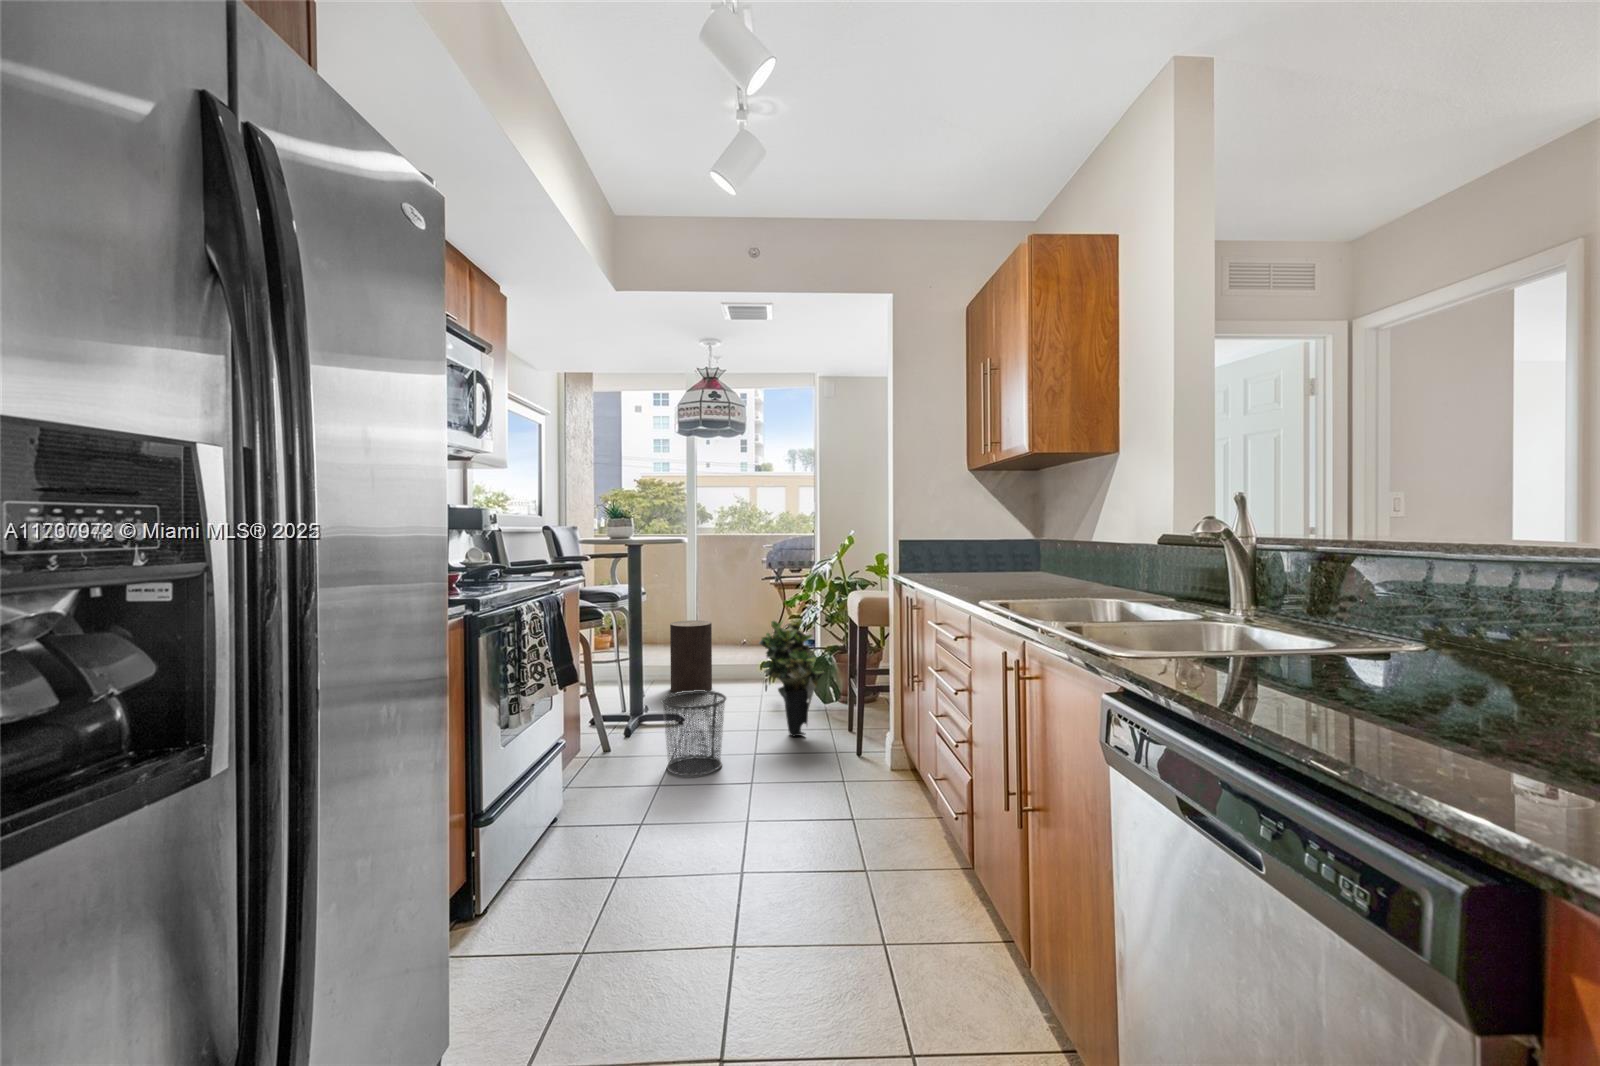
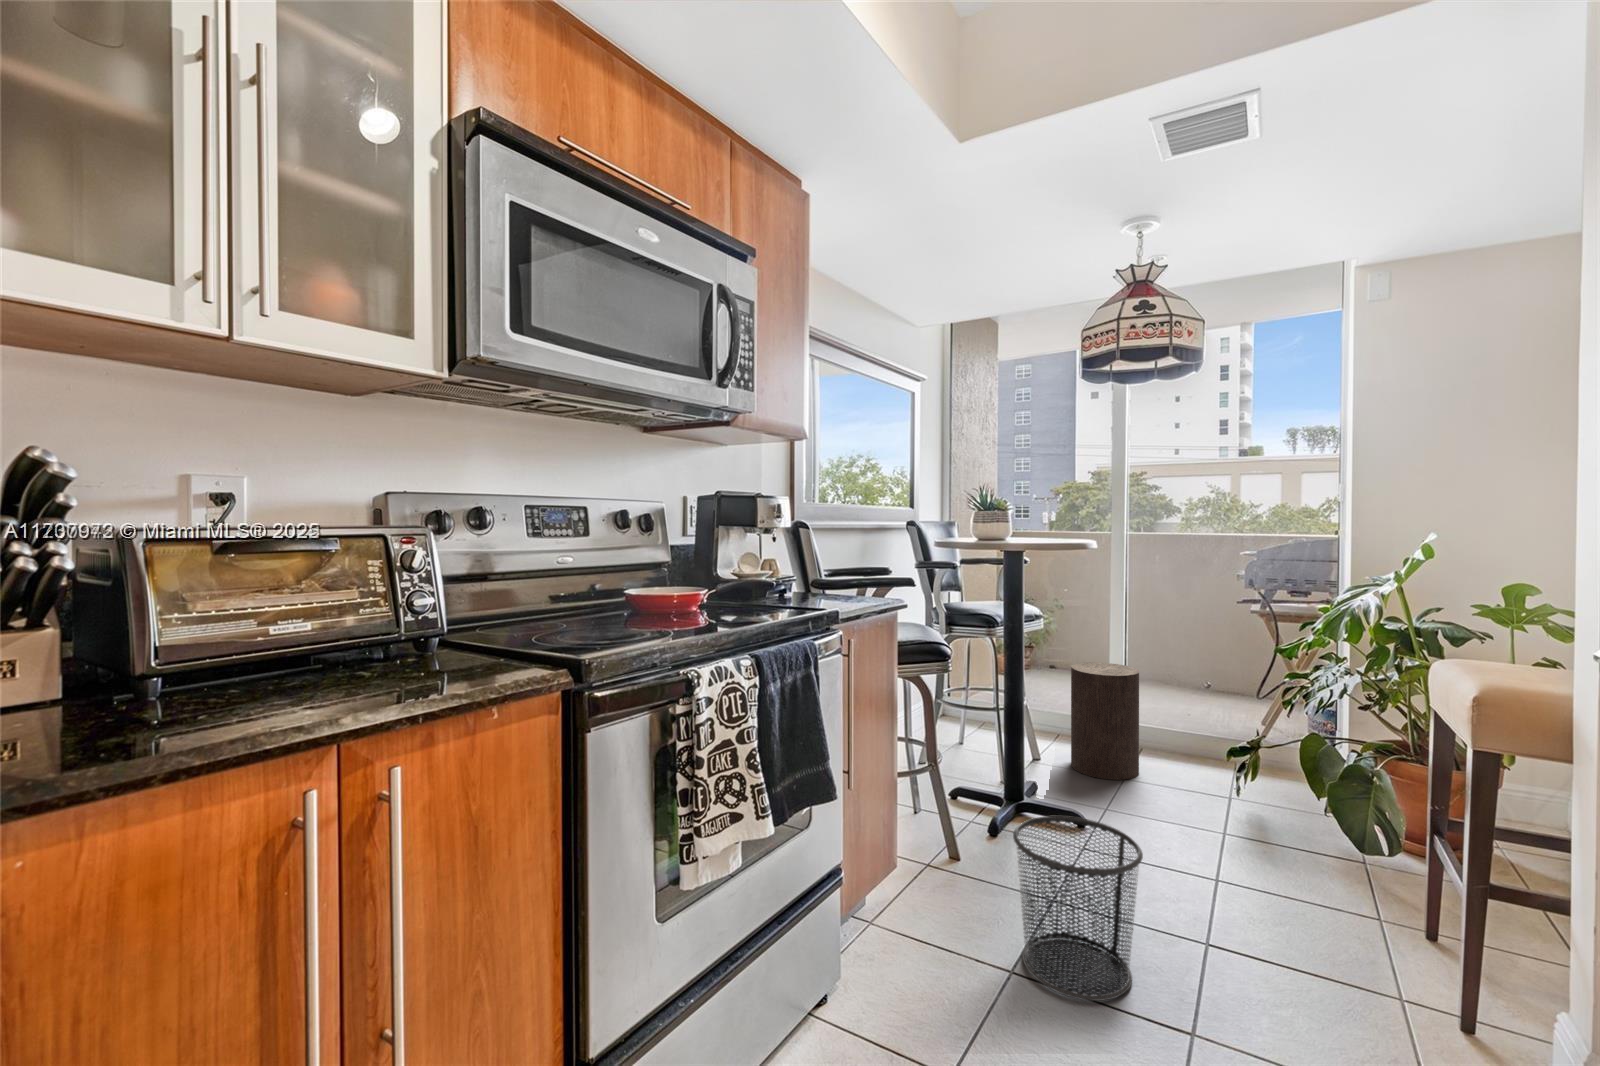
potted plant: present [759,619,823,737] -> none [1220,697,1380,949]

